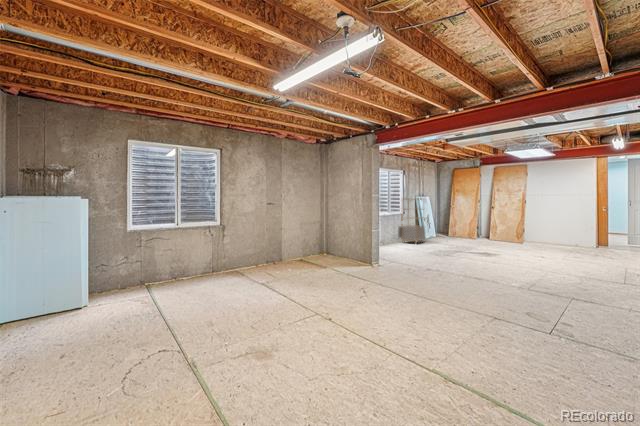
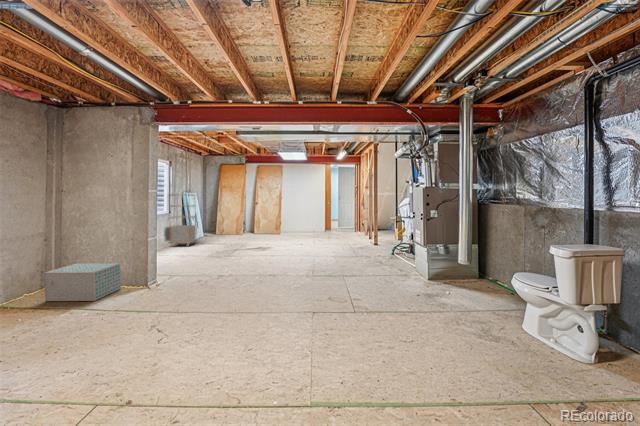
storage box: none [315,245,354,270] -> present [44,263,121,301]

